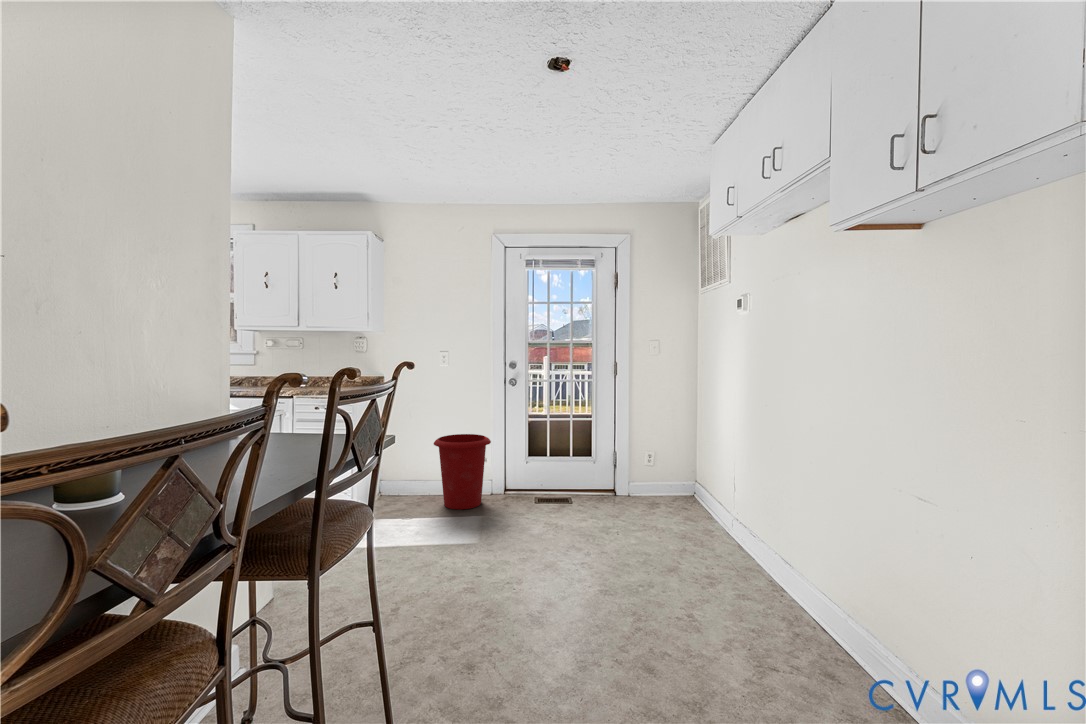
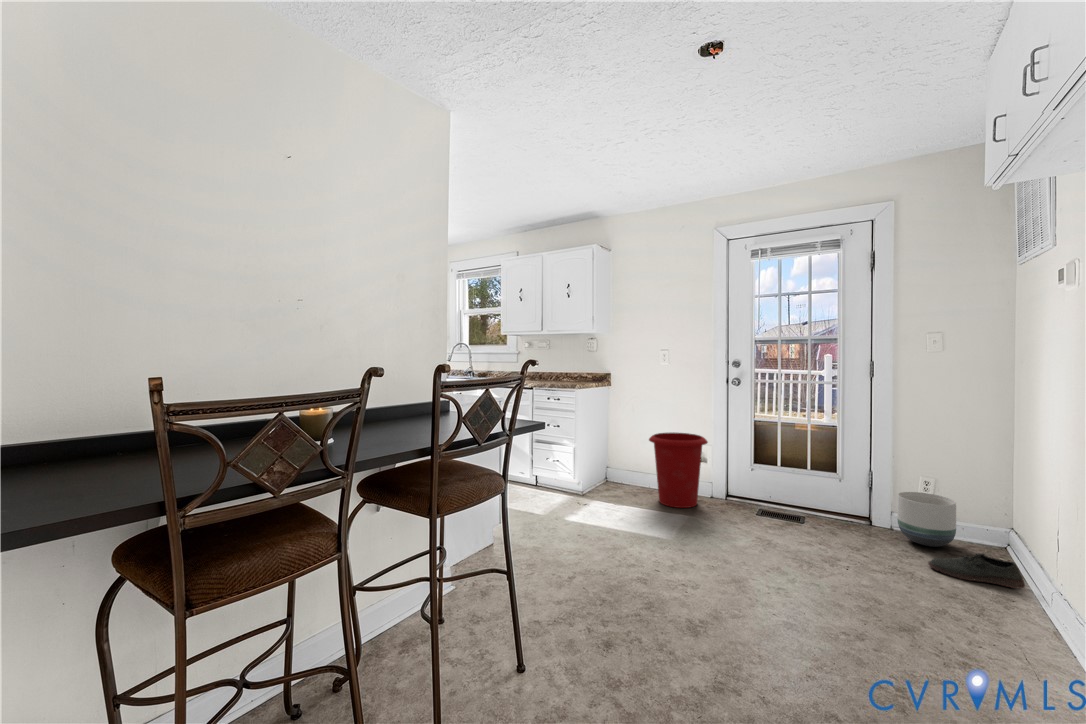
planter: none [636,464,671,504] -> present [897,492,956,547]
shoe: none [661,502,714,524] -> present [928,553,1025,588]

